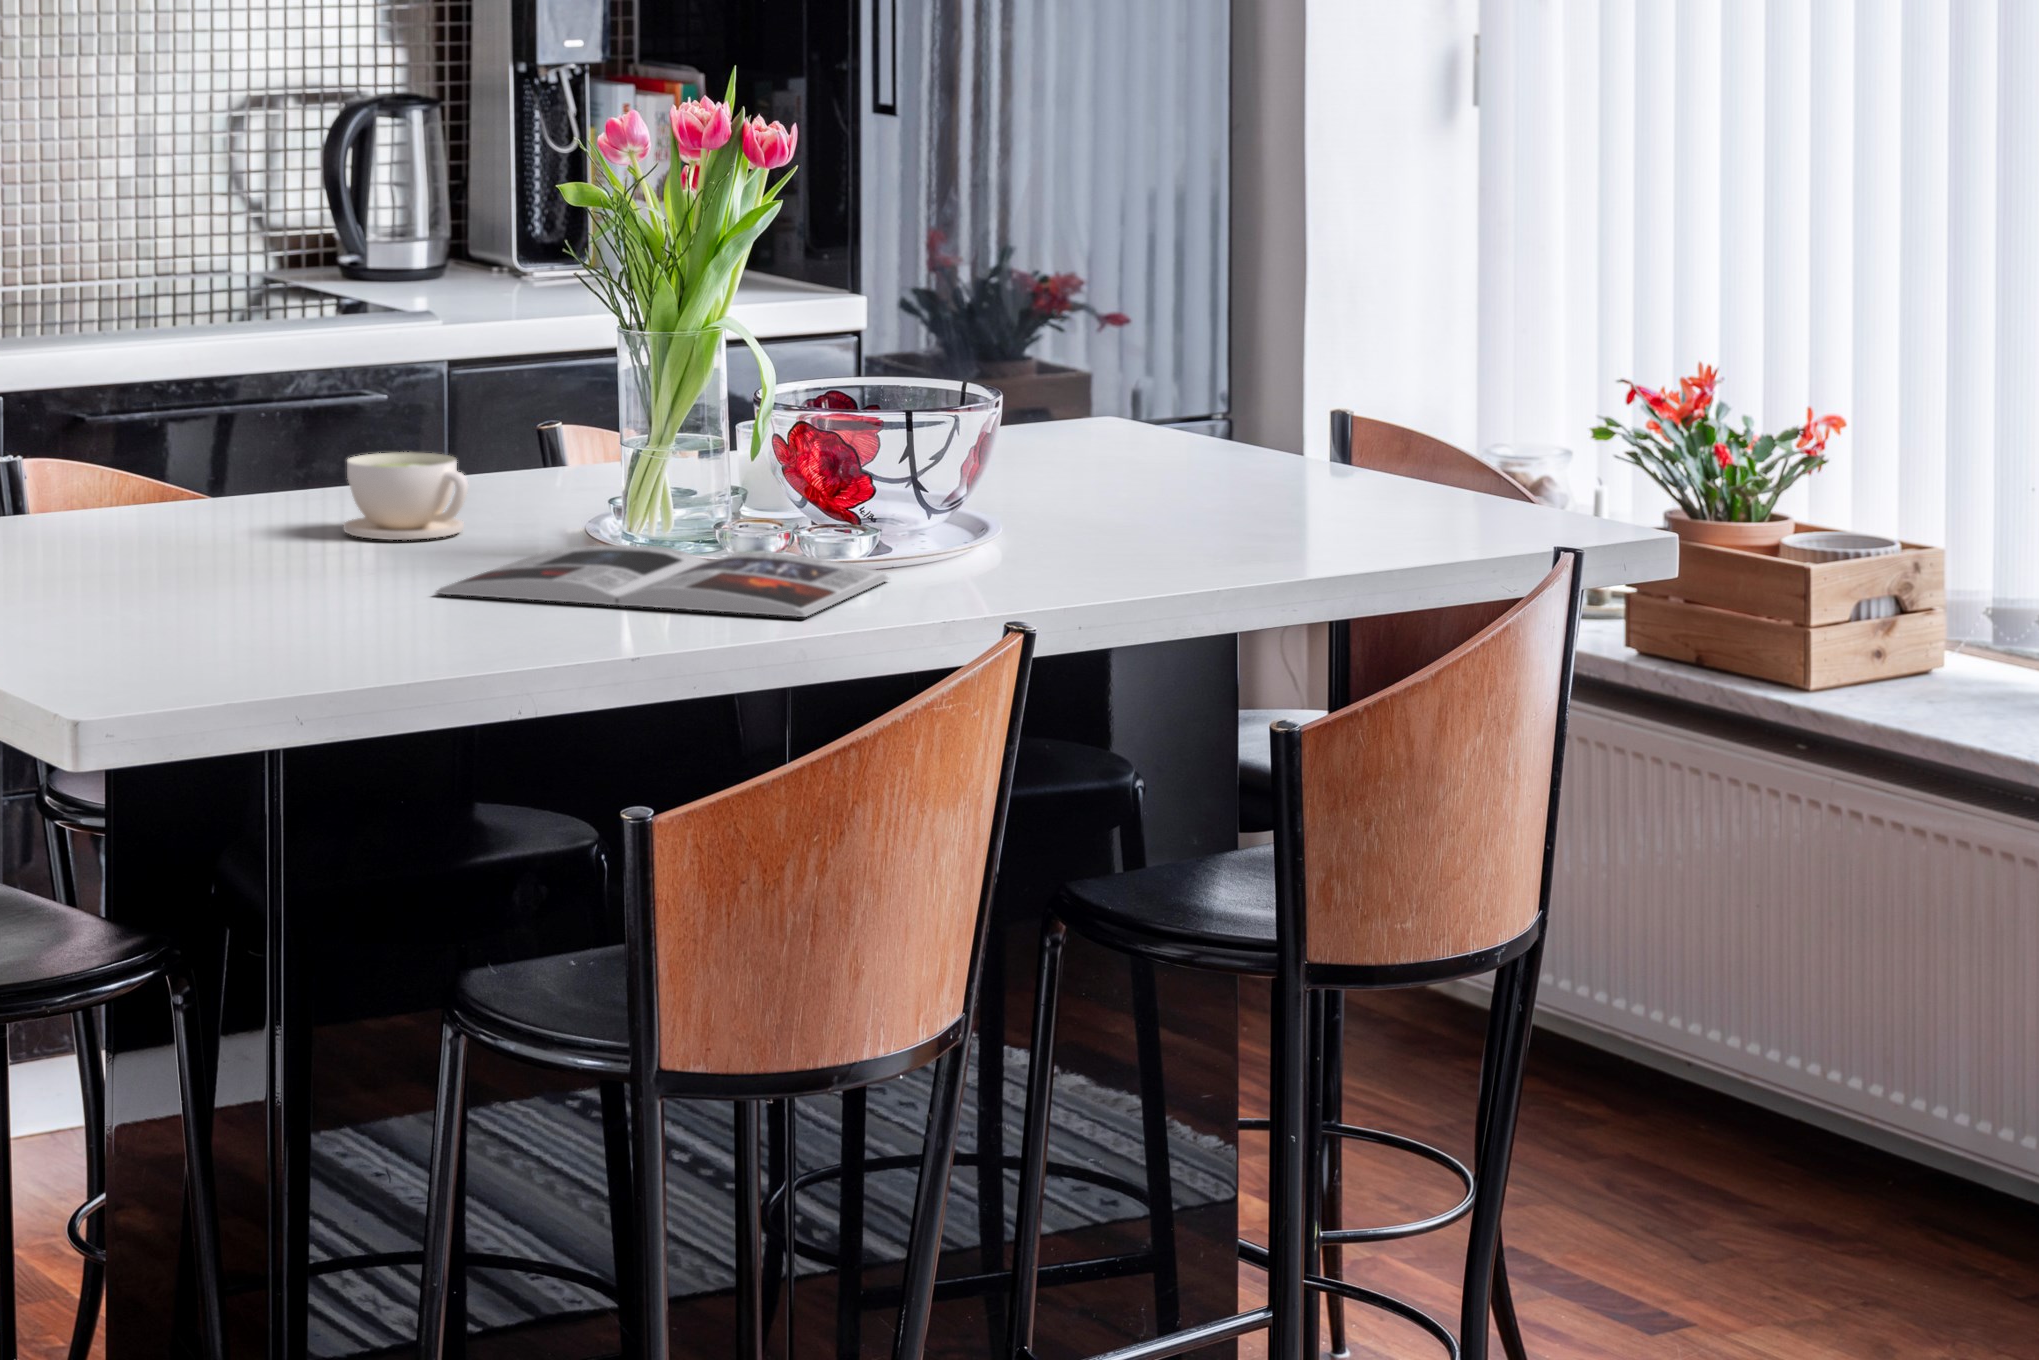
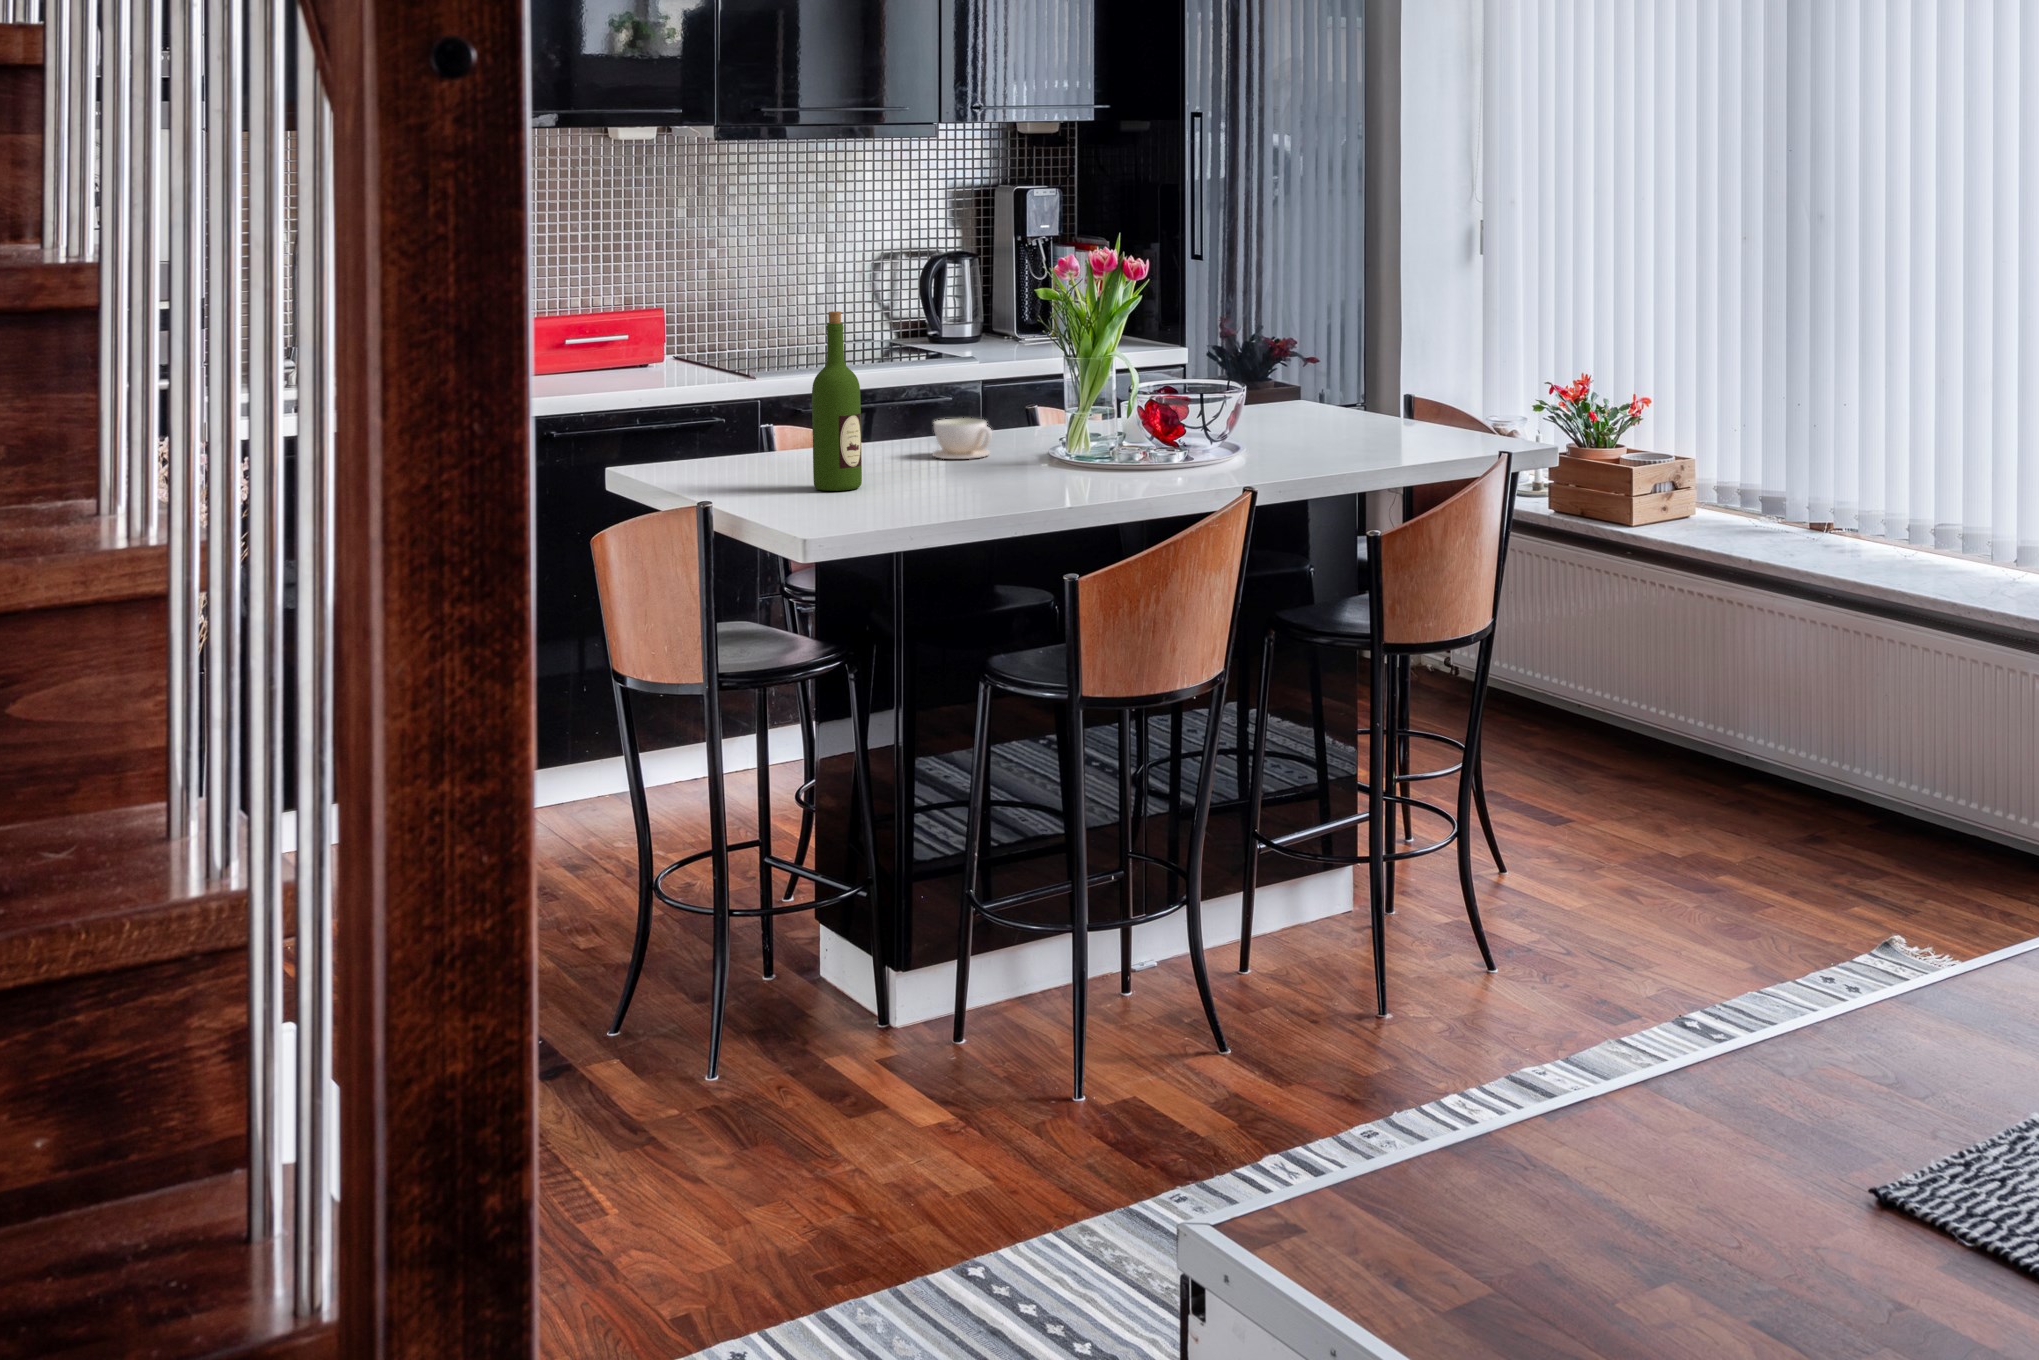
wine bottle: none [94,228,196,609] -> present [812,311,862,491]
magazine: present [436,545,889,617] -> none [976,459,1191,488]

